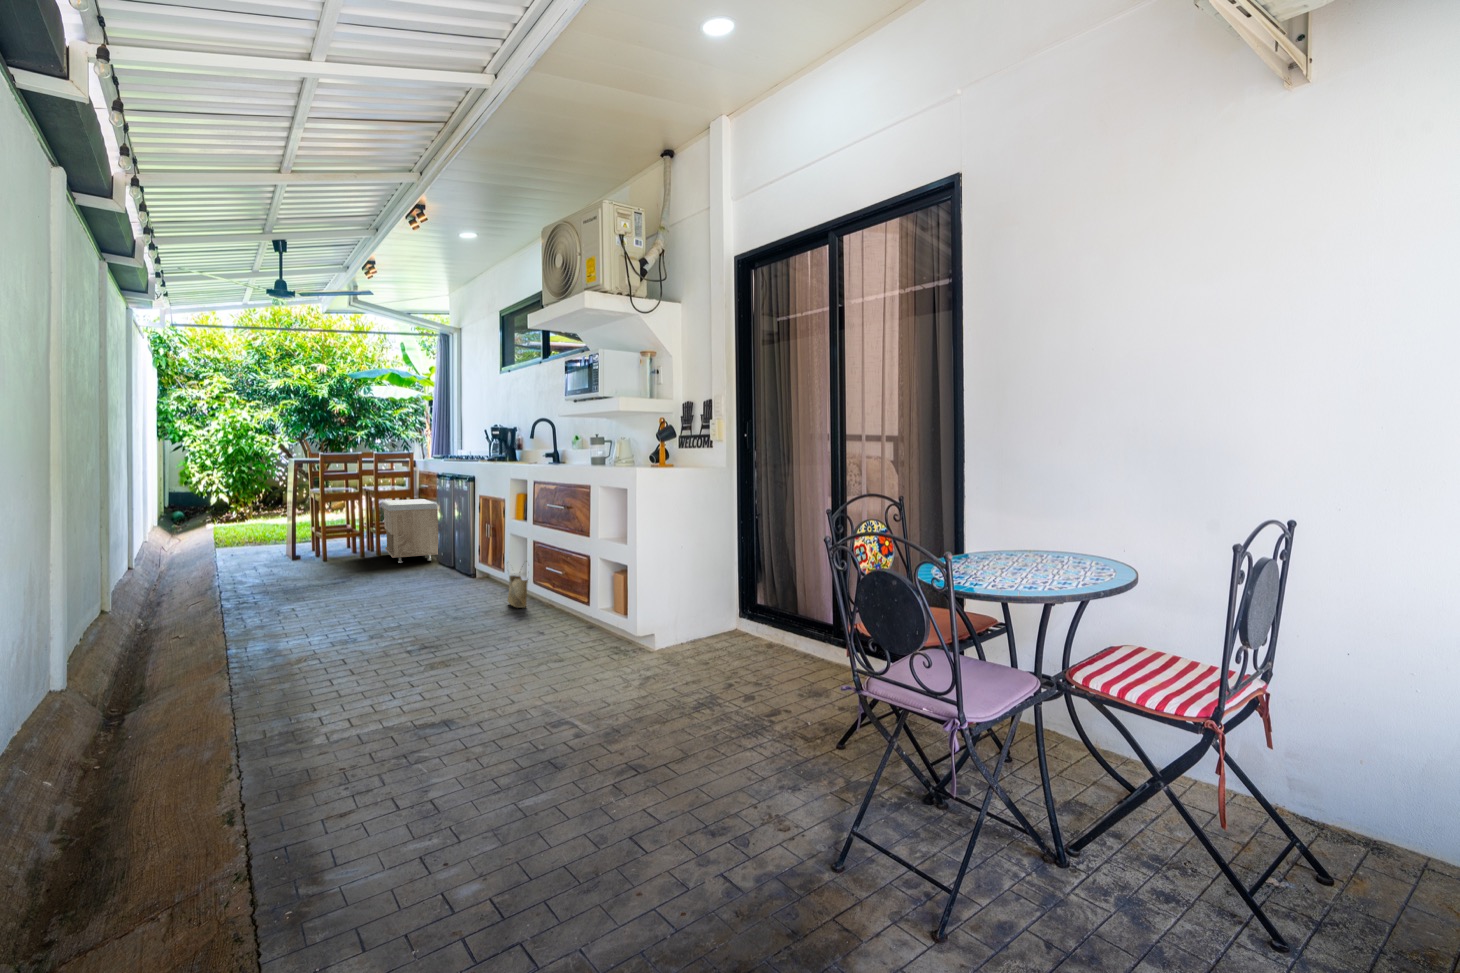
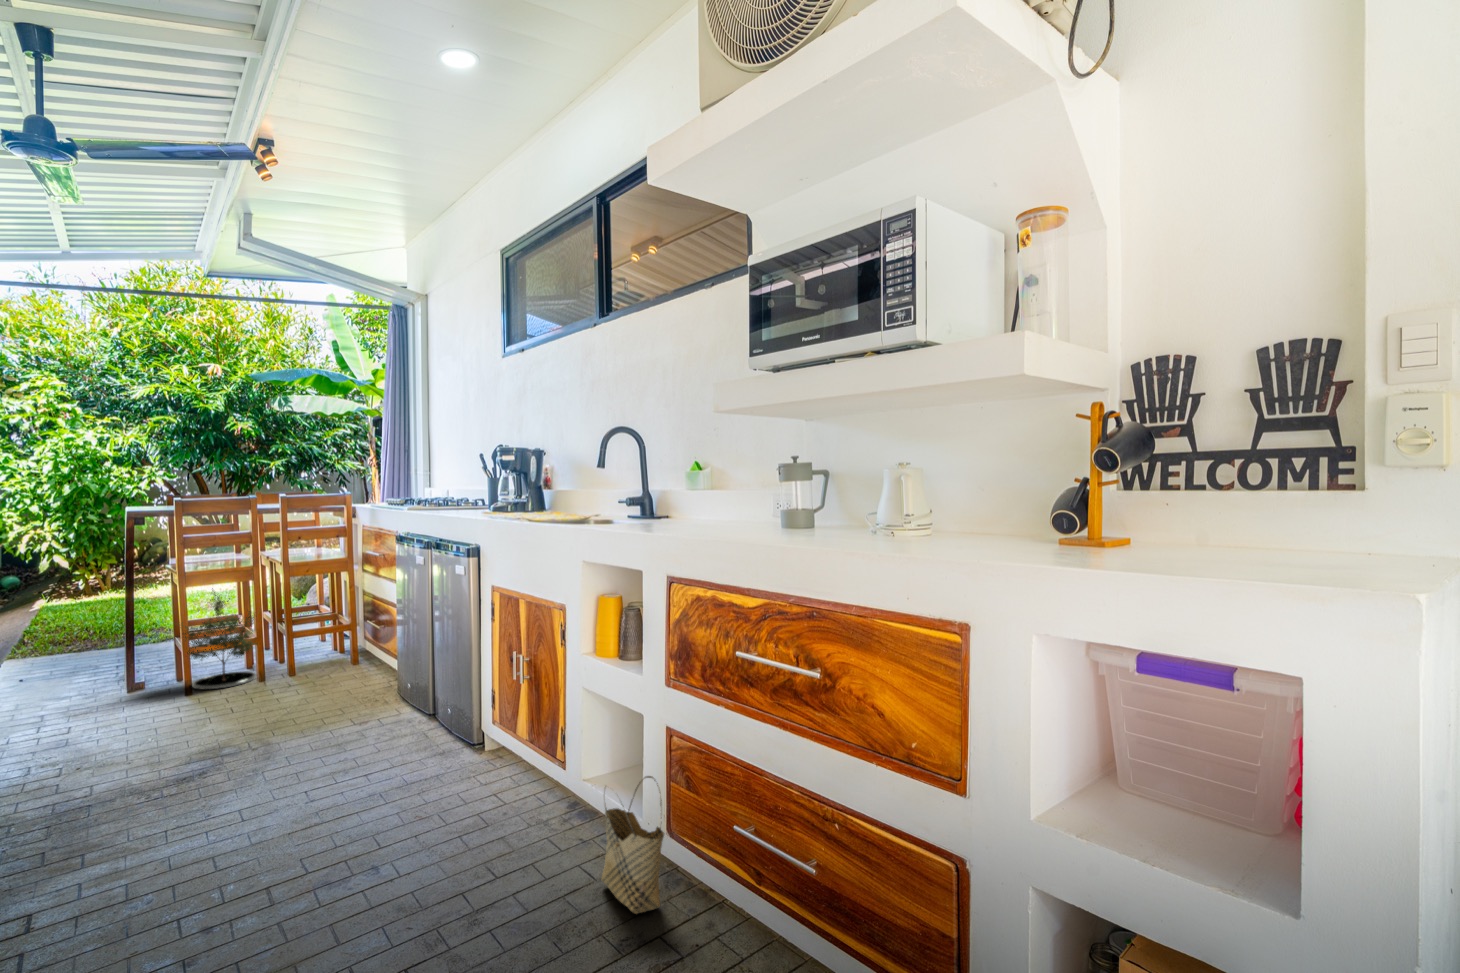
storage bench: present [382,499,438,563] -> none [295,573,401,700]
potted tree: none [318,503,362,559] -> present [182,592,256,690]

